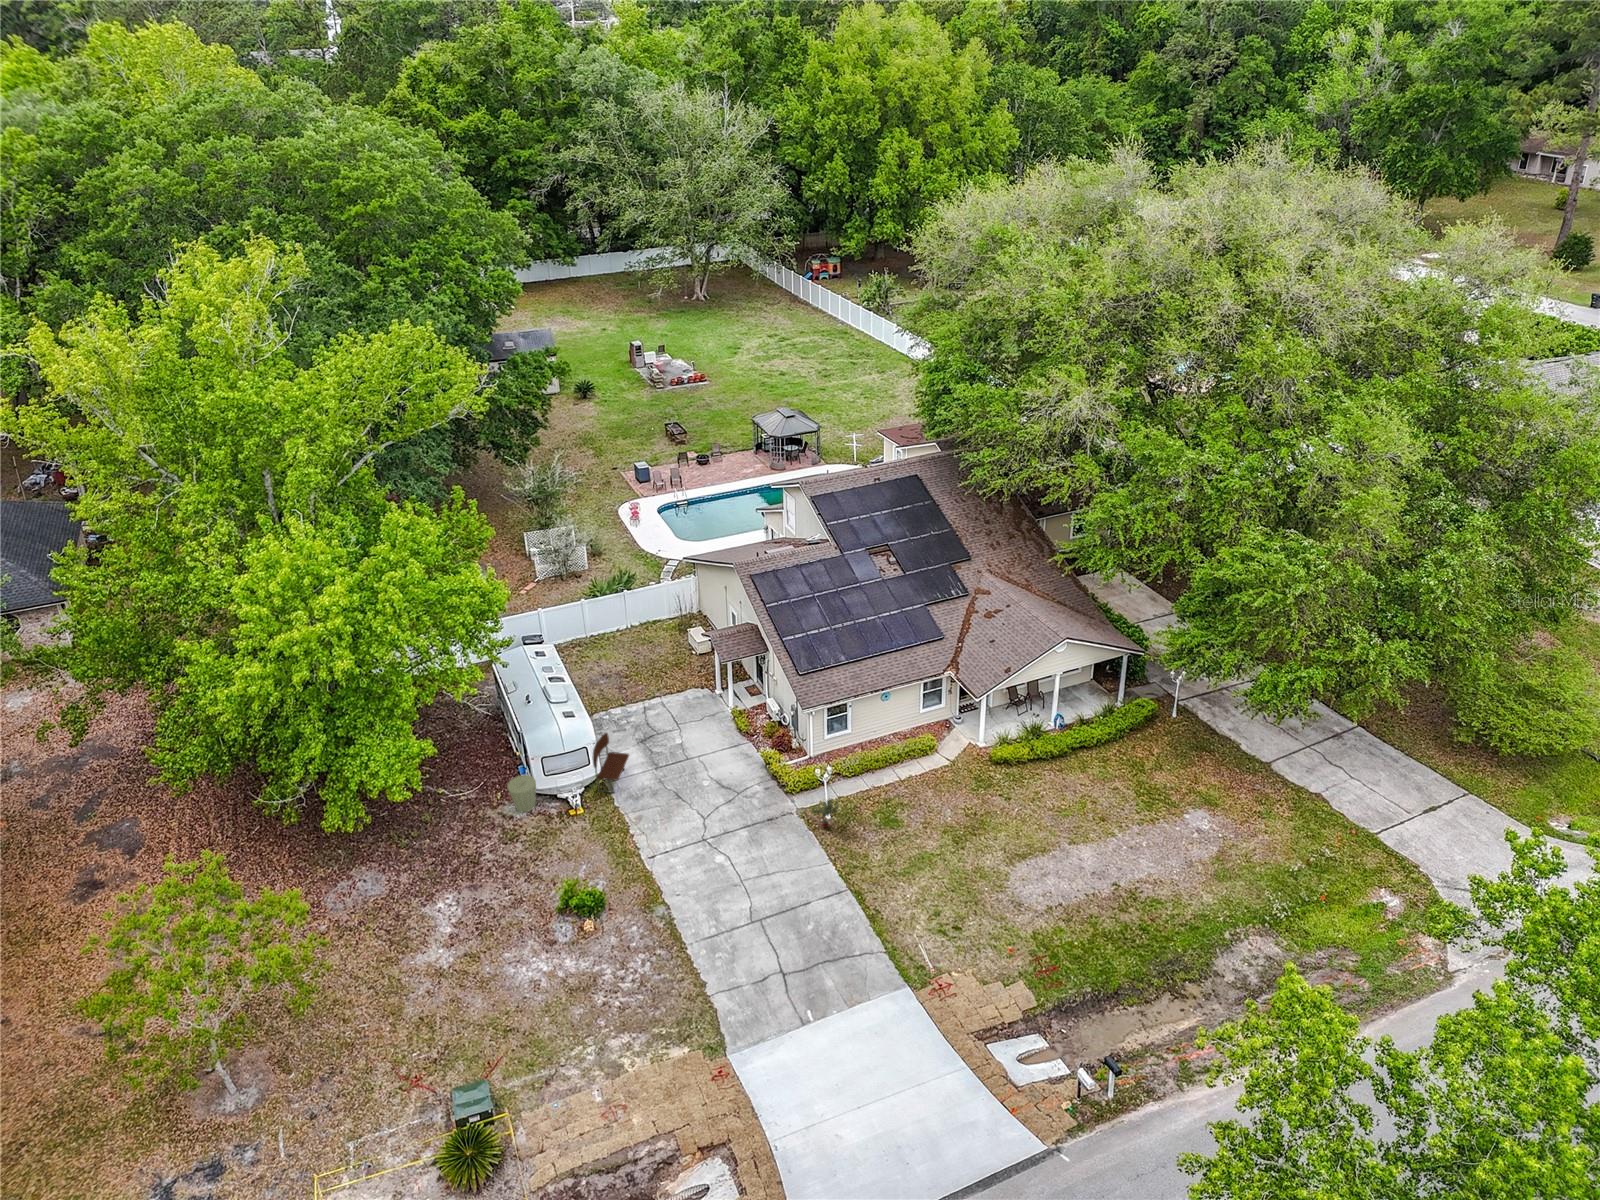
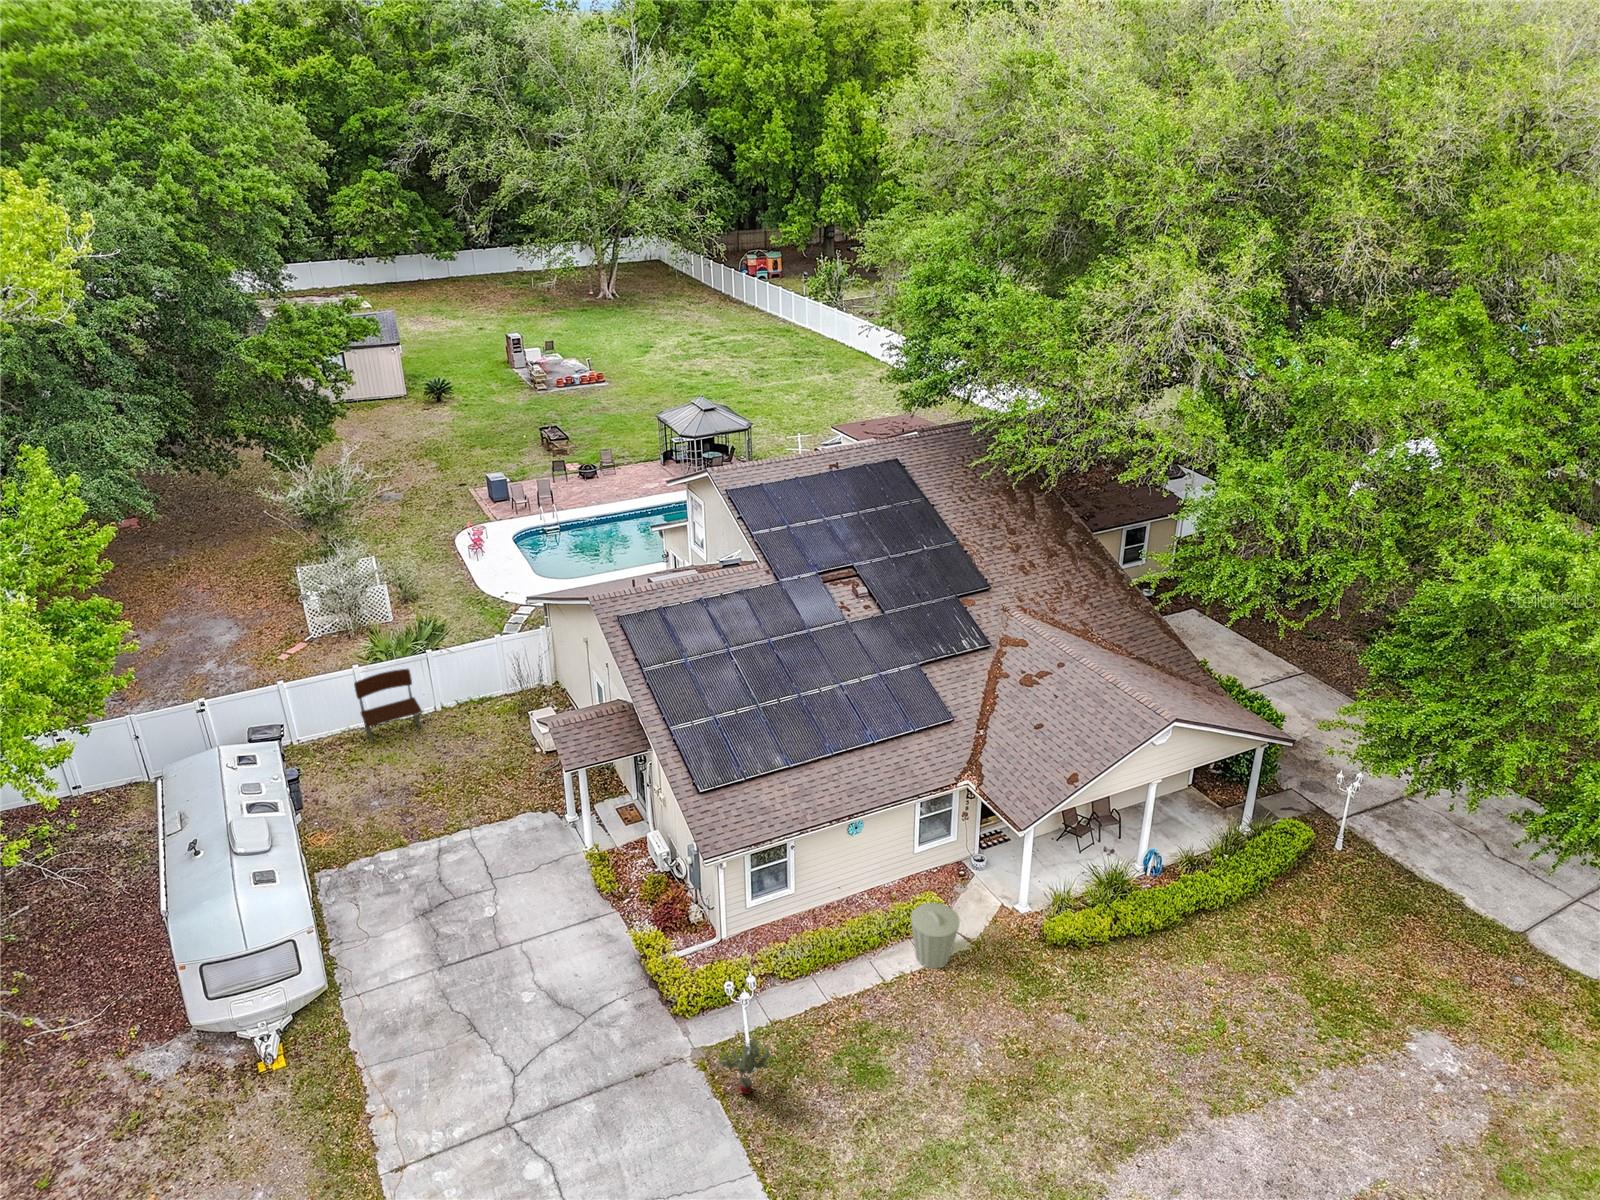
bench: present [592,733,629,793] -> present [354,669,422,743]
trash can: present [507,775,536,812] -> present [911,903,959,969]

